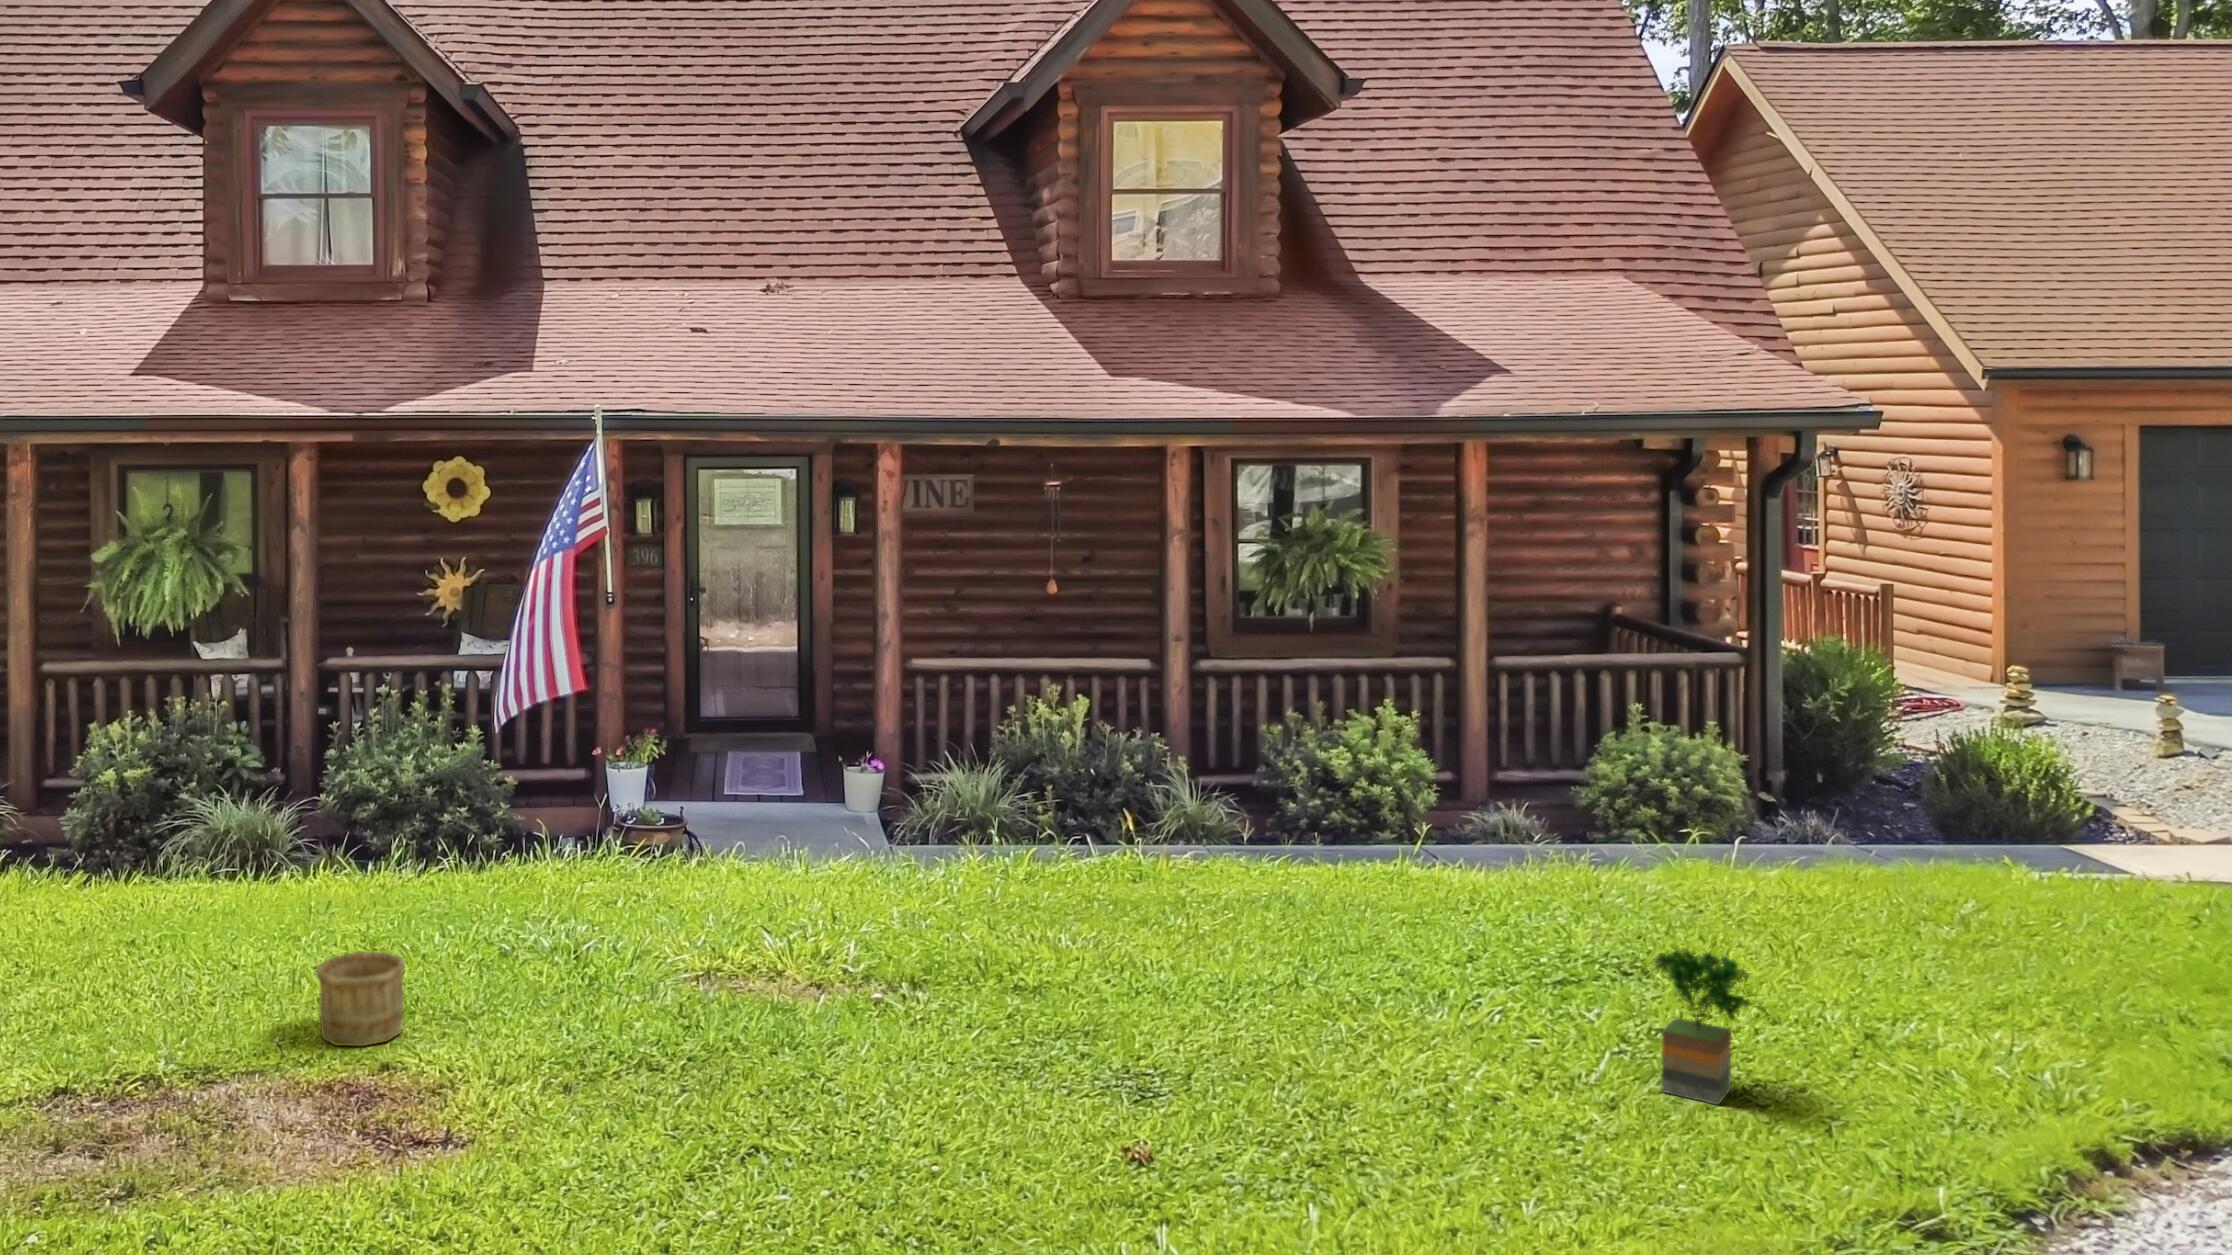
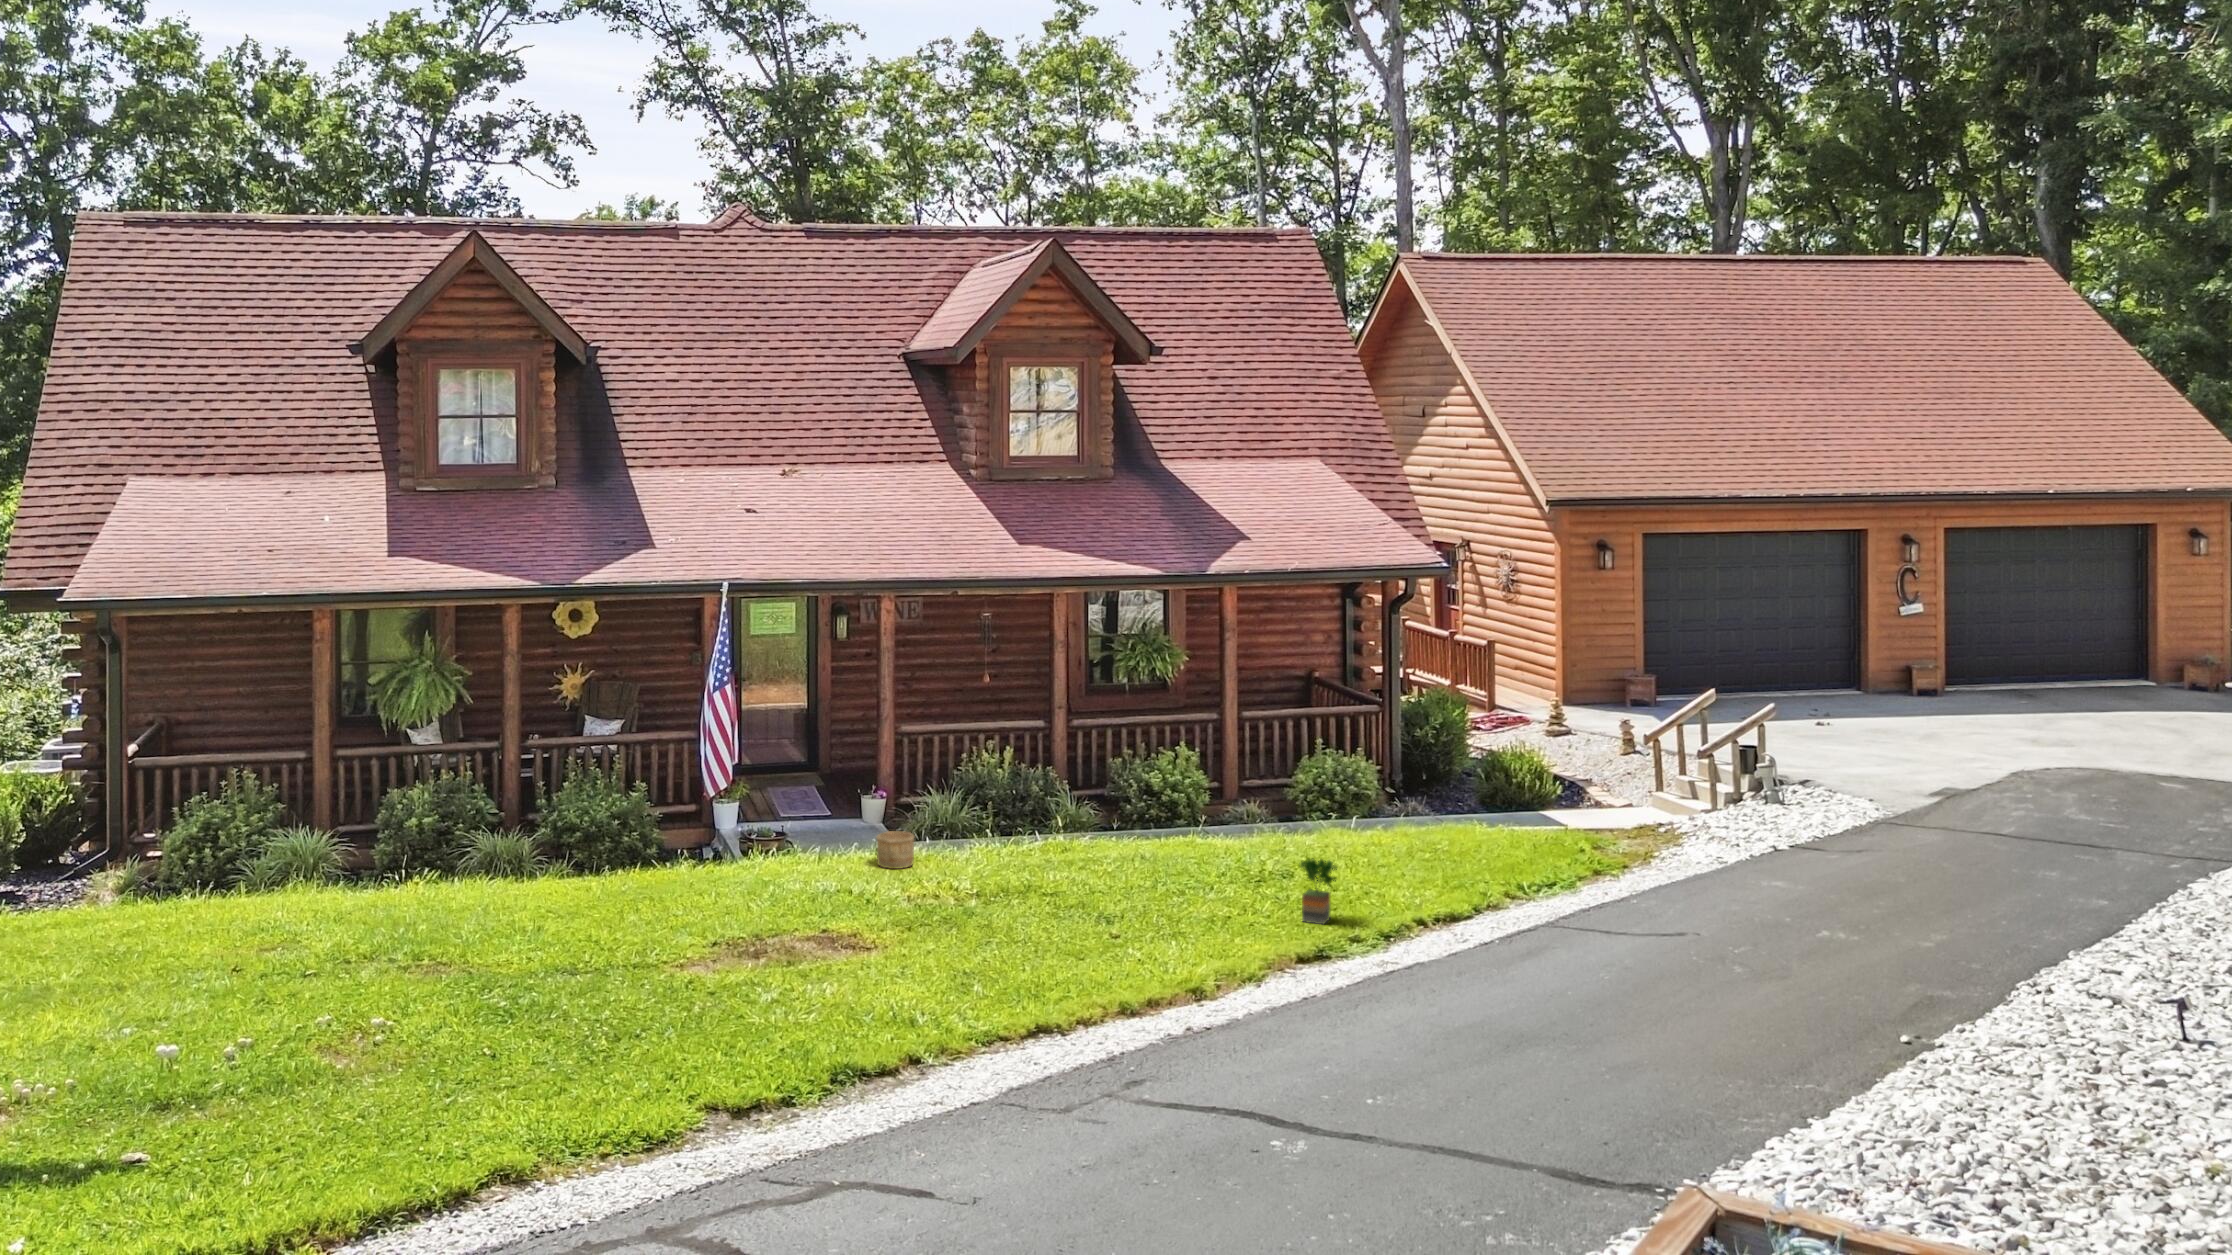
wooden bucket: present [316,951,405,1046] -> present [876,831,914,869]

